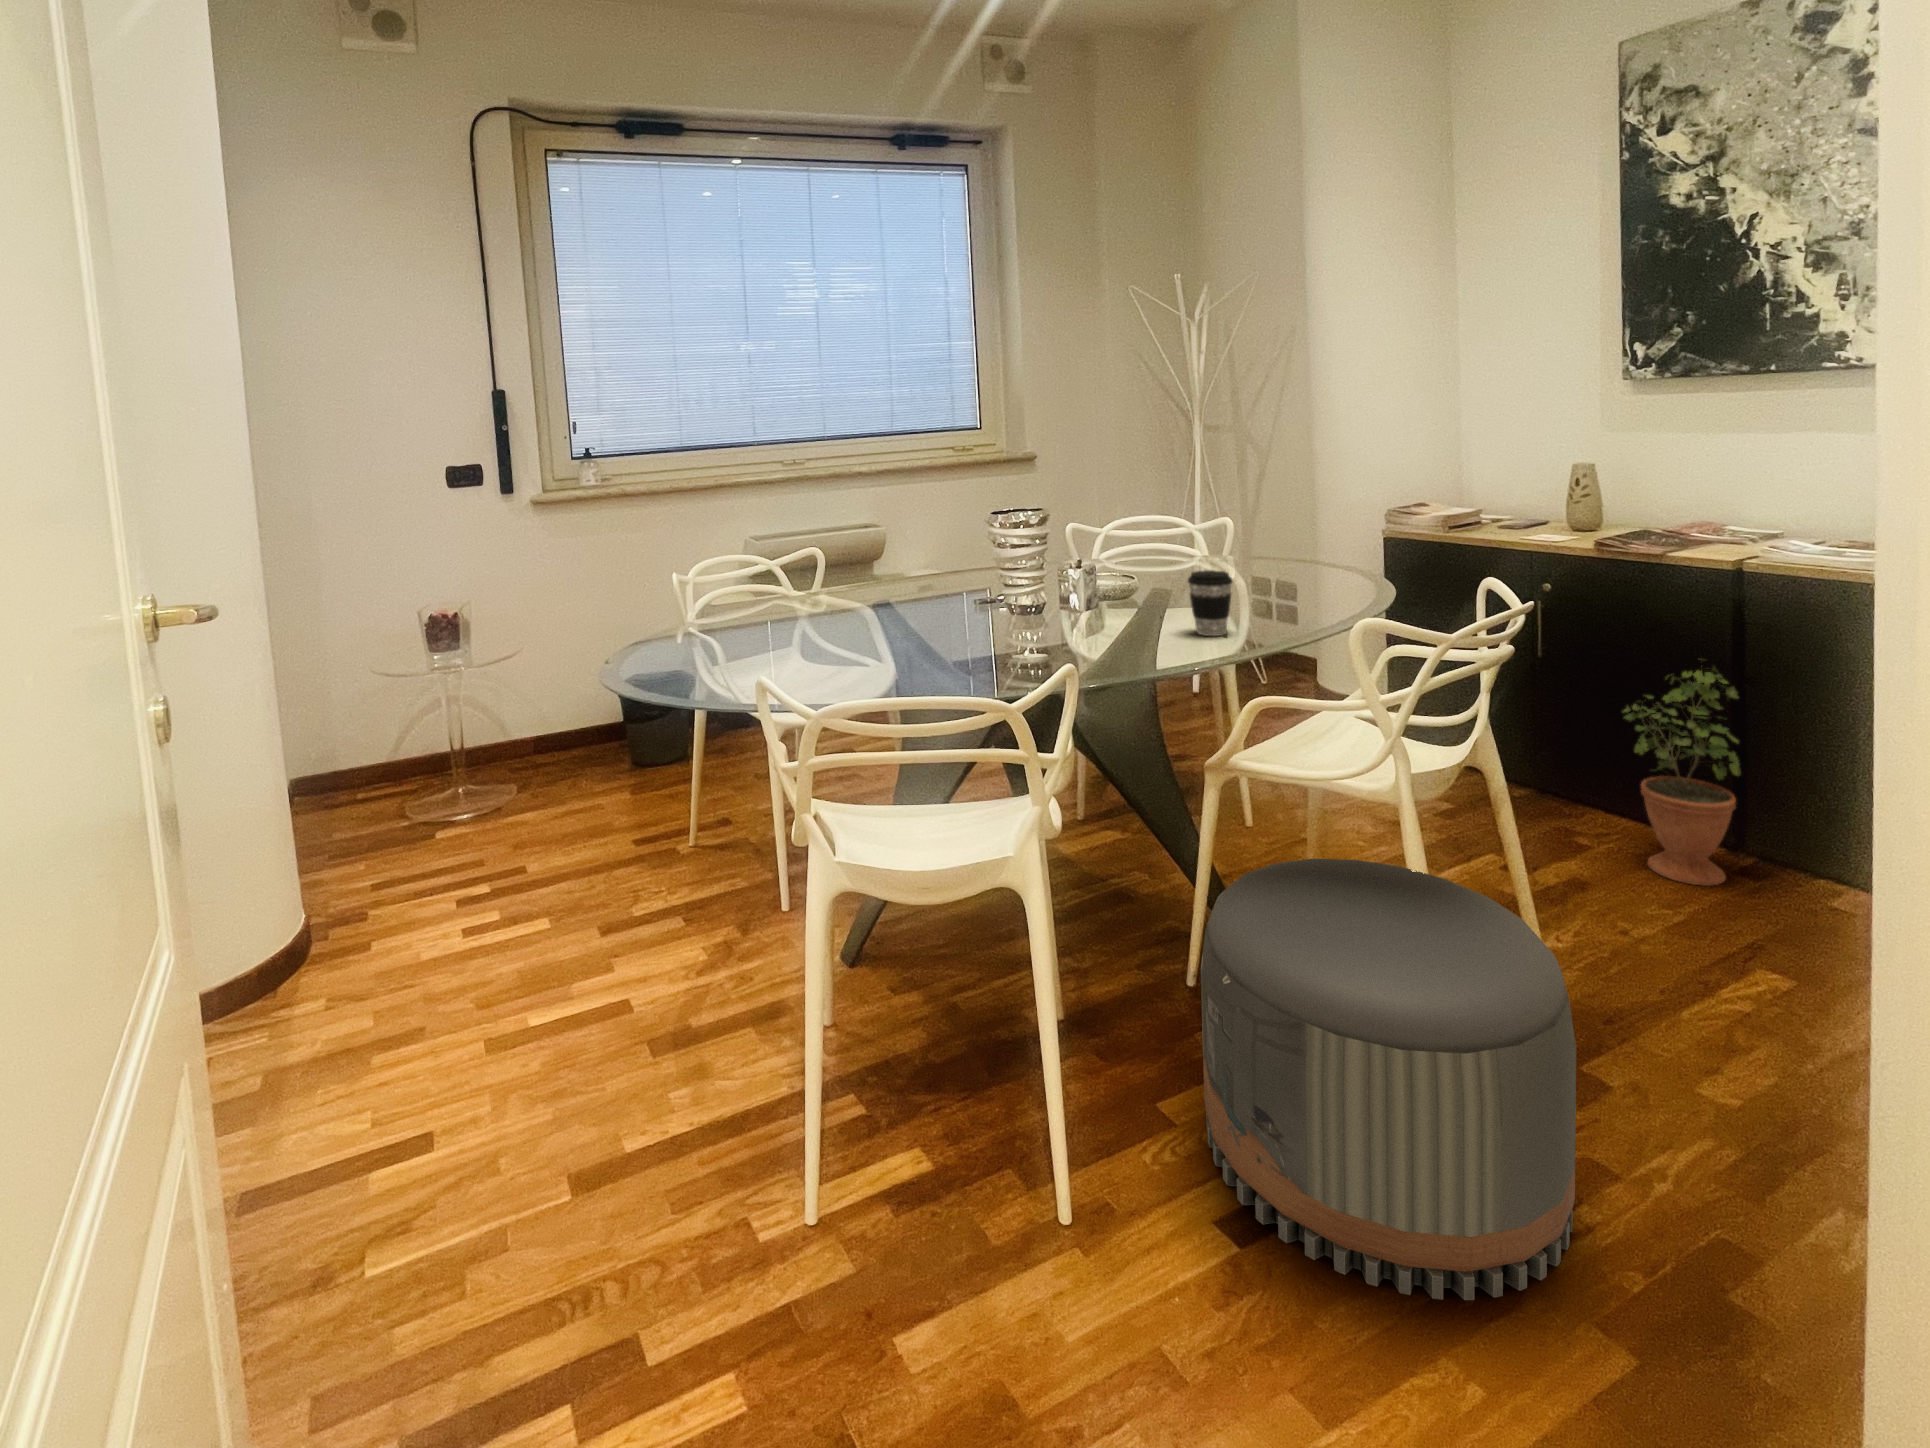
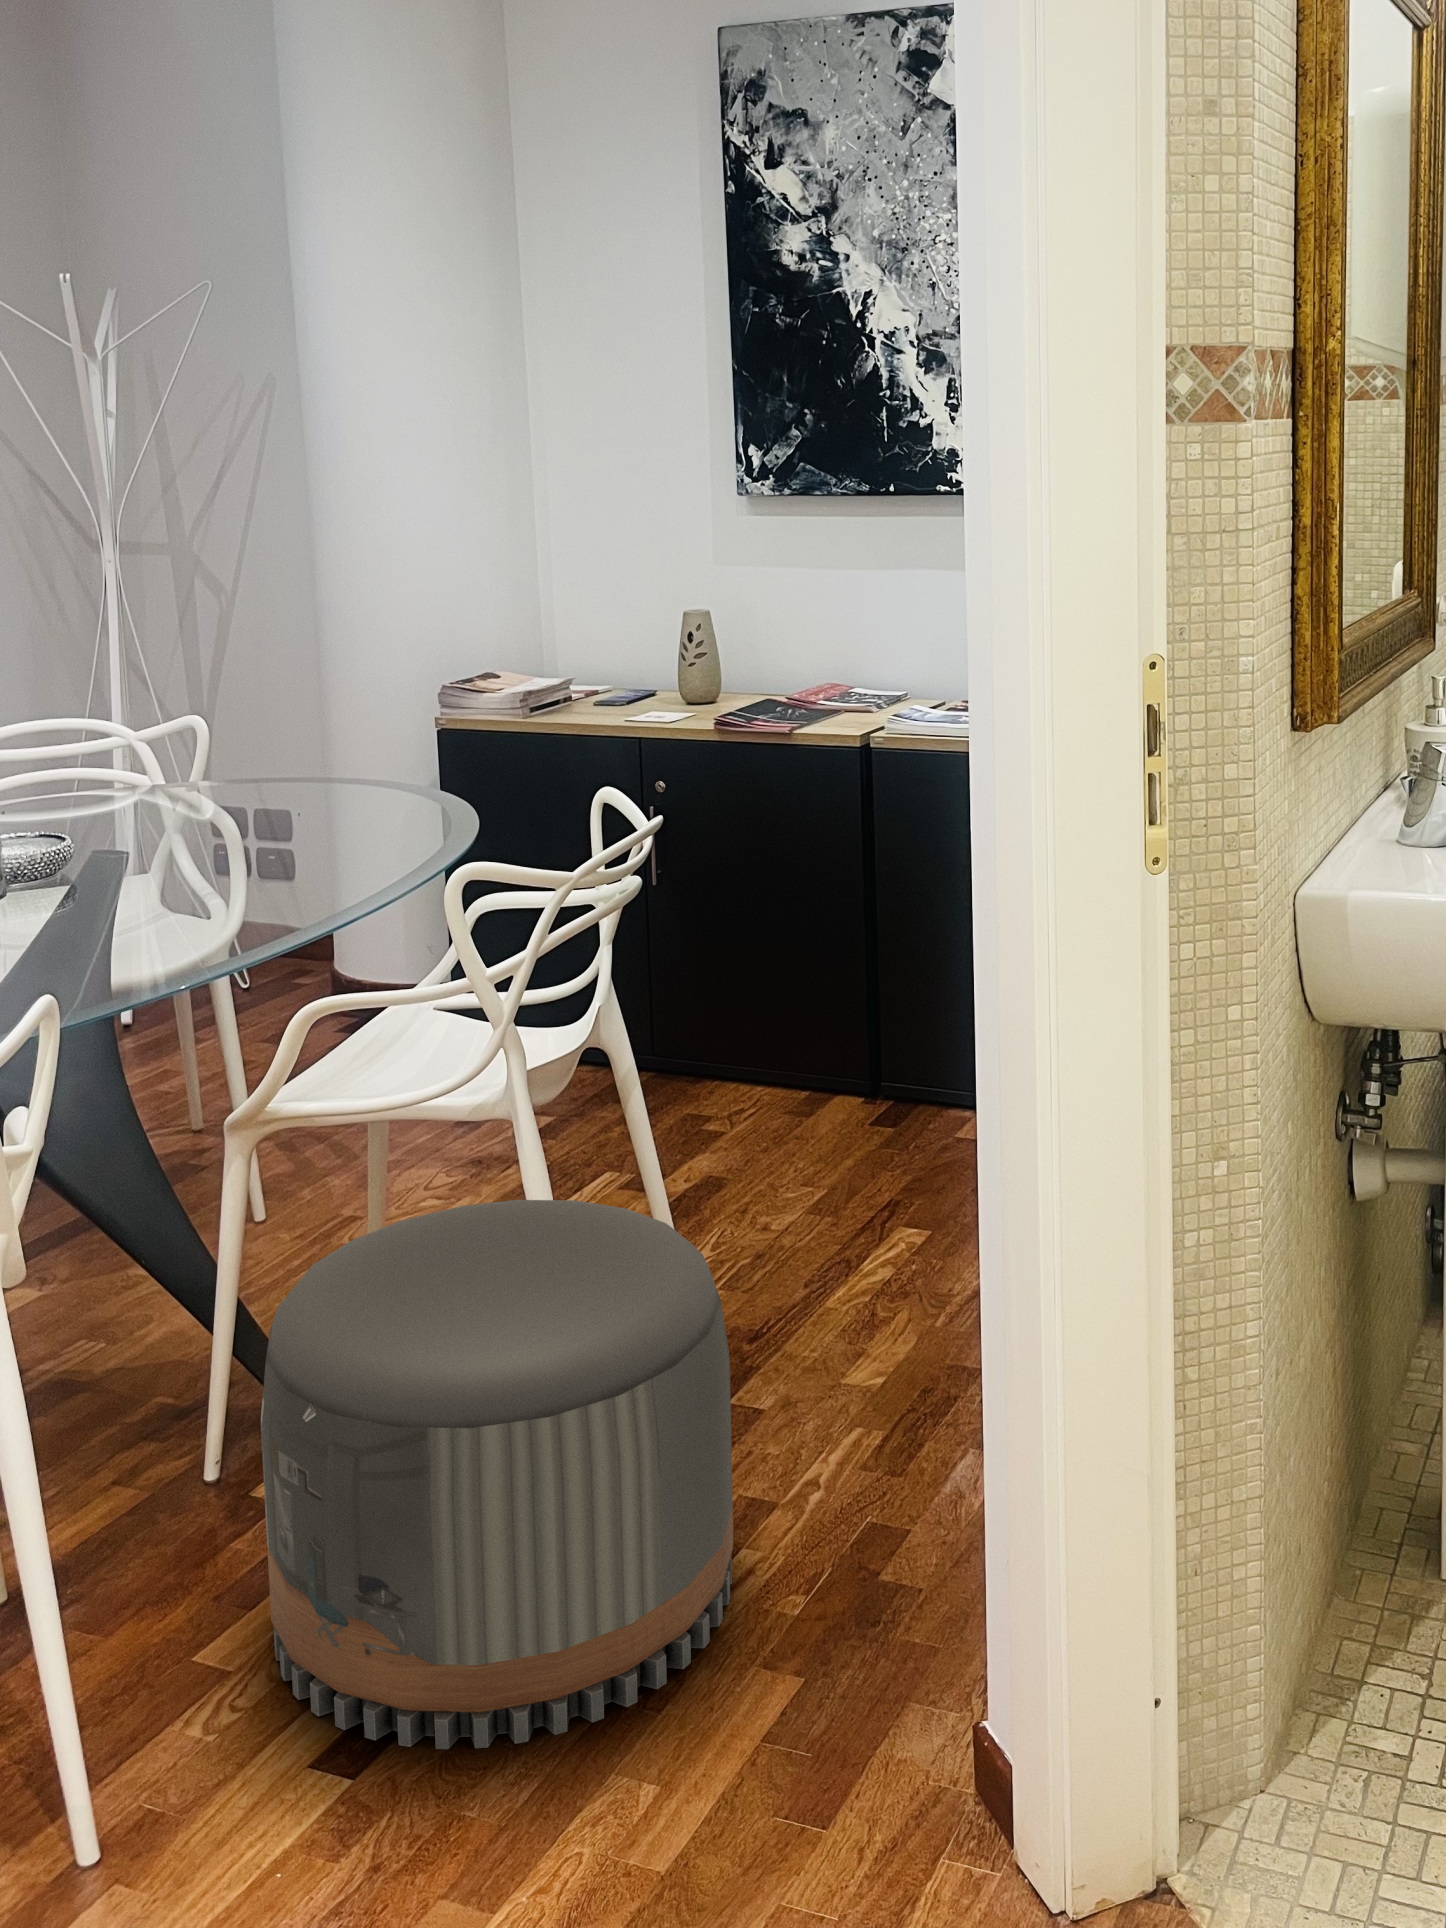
coffee cup: present [1188,570,1233,636] -> none [177,809,251,917]
potted plant: present [1623,667,1741,886] -> none [752,864,874,1153]

